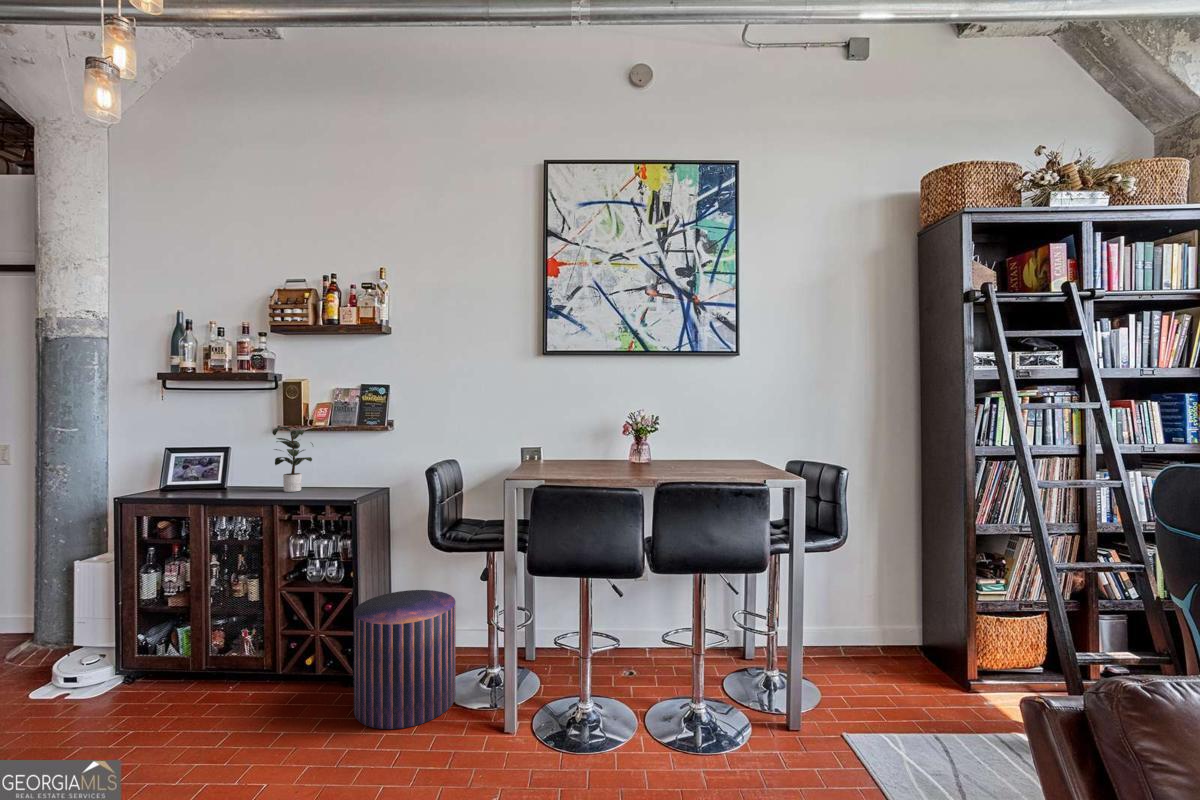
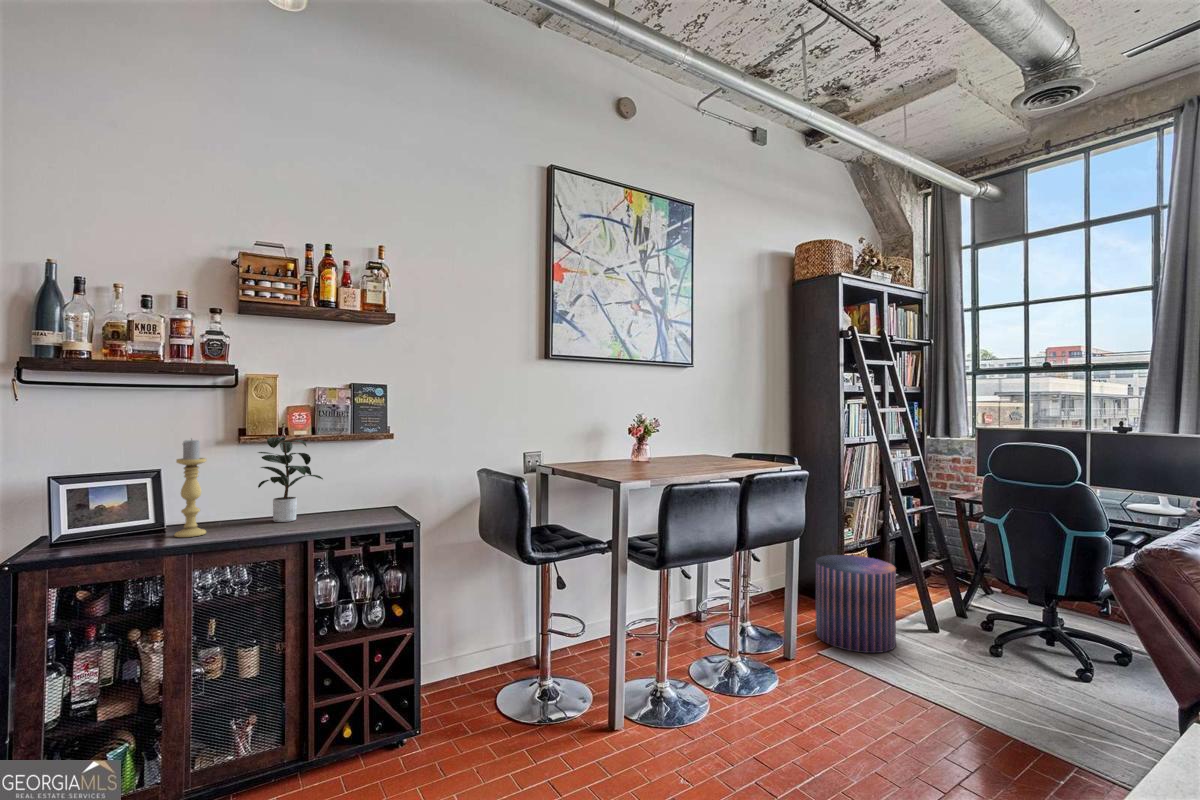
candle holder: none [206,427,228,496] -> present [174,439,206,537]
pouf: present [354,590,456,729] -> present [816,555,896,653]

